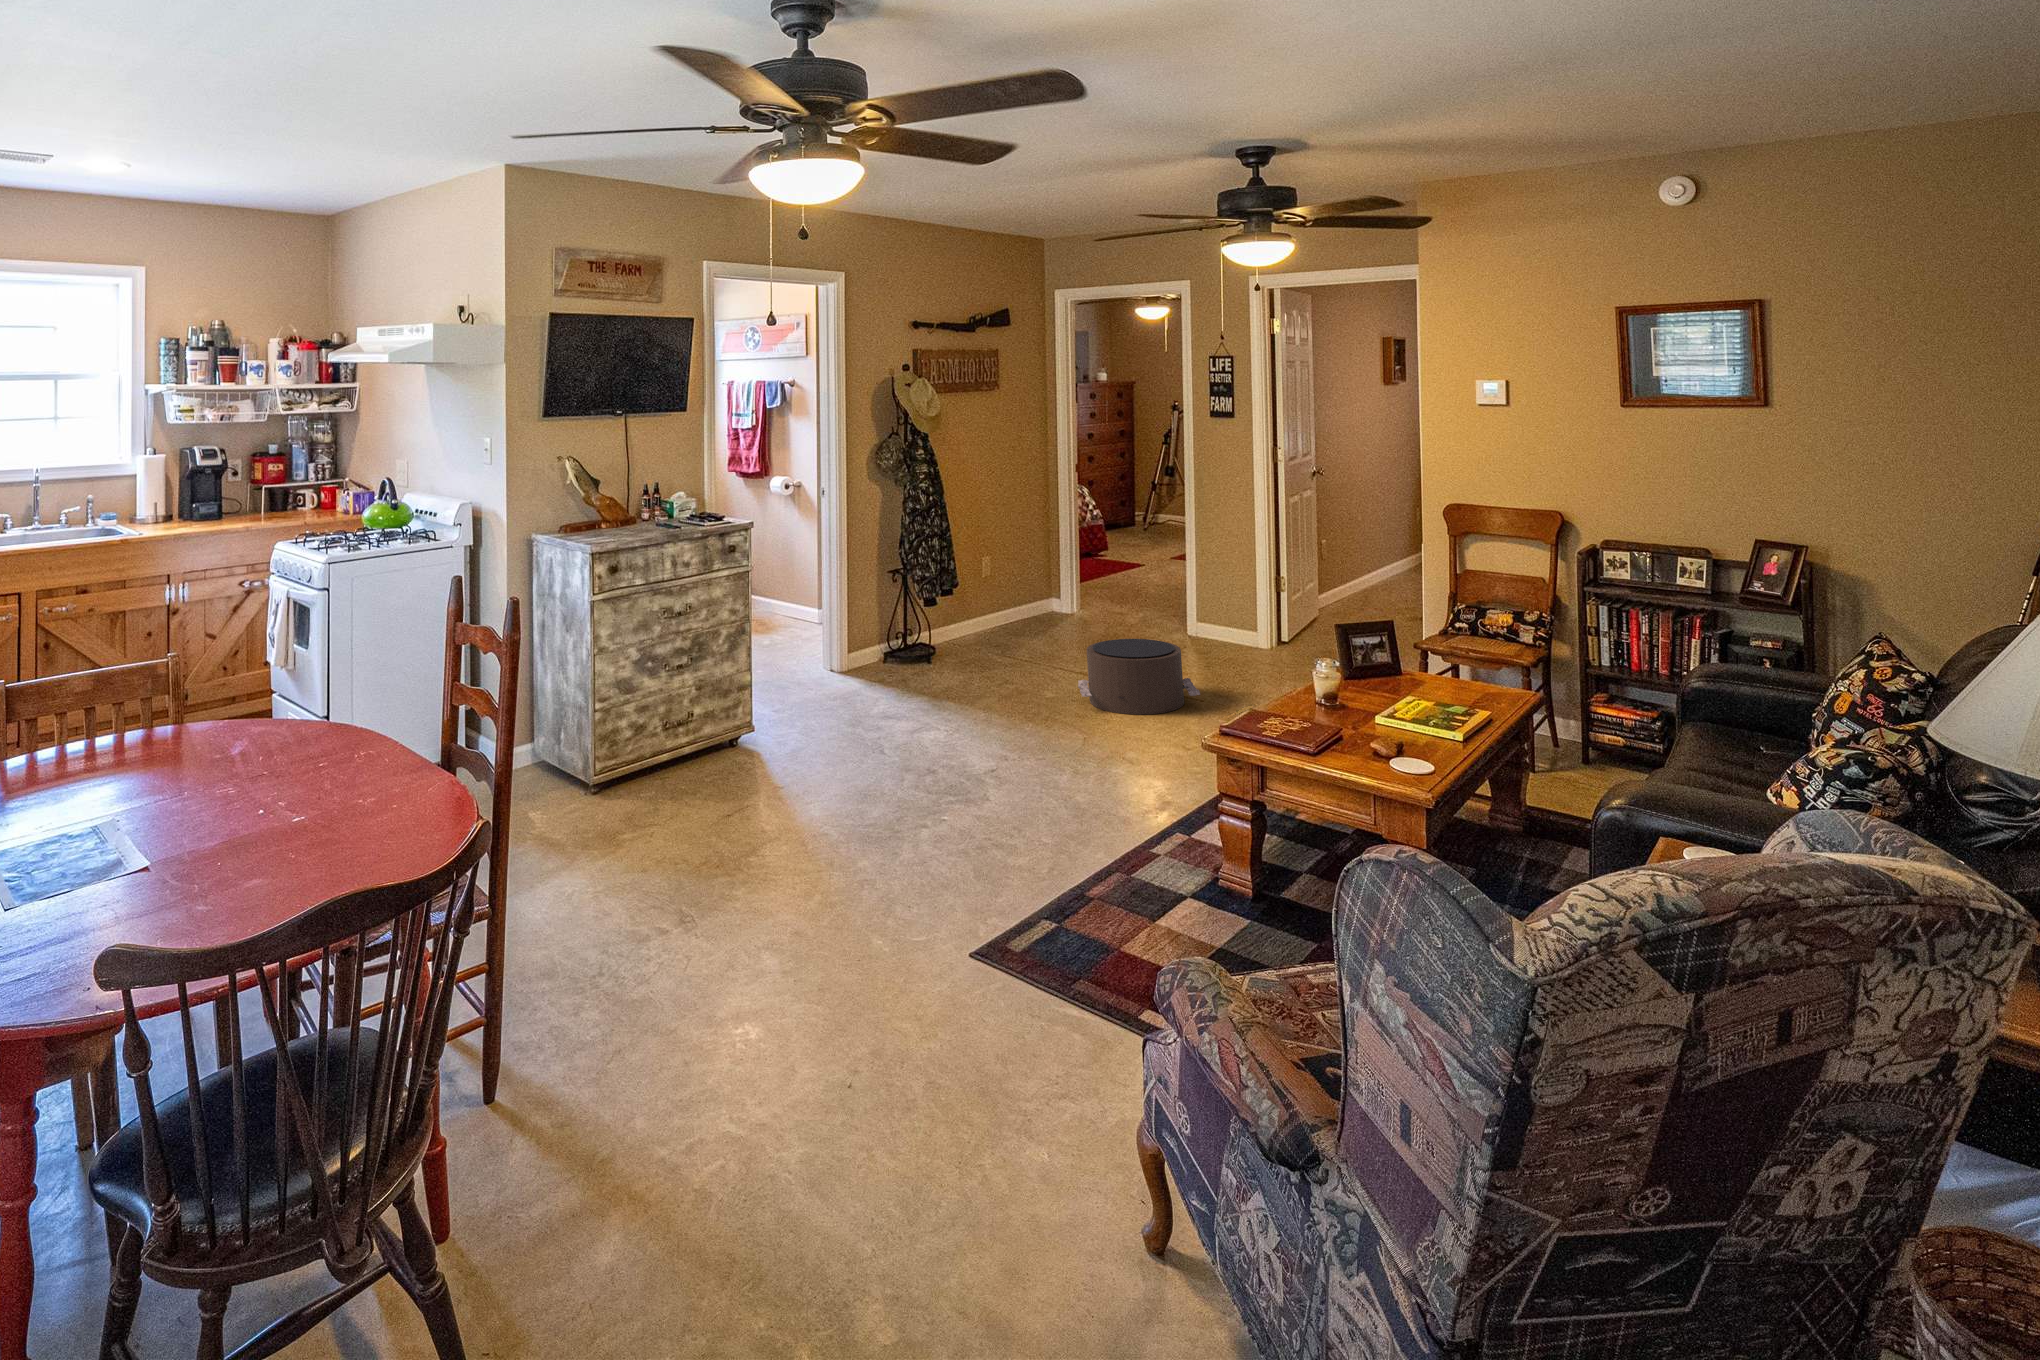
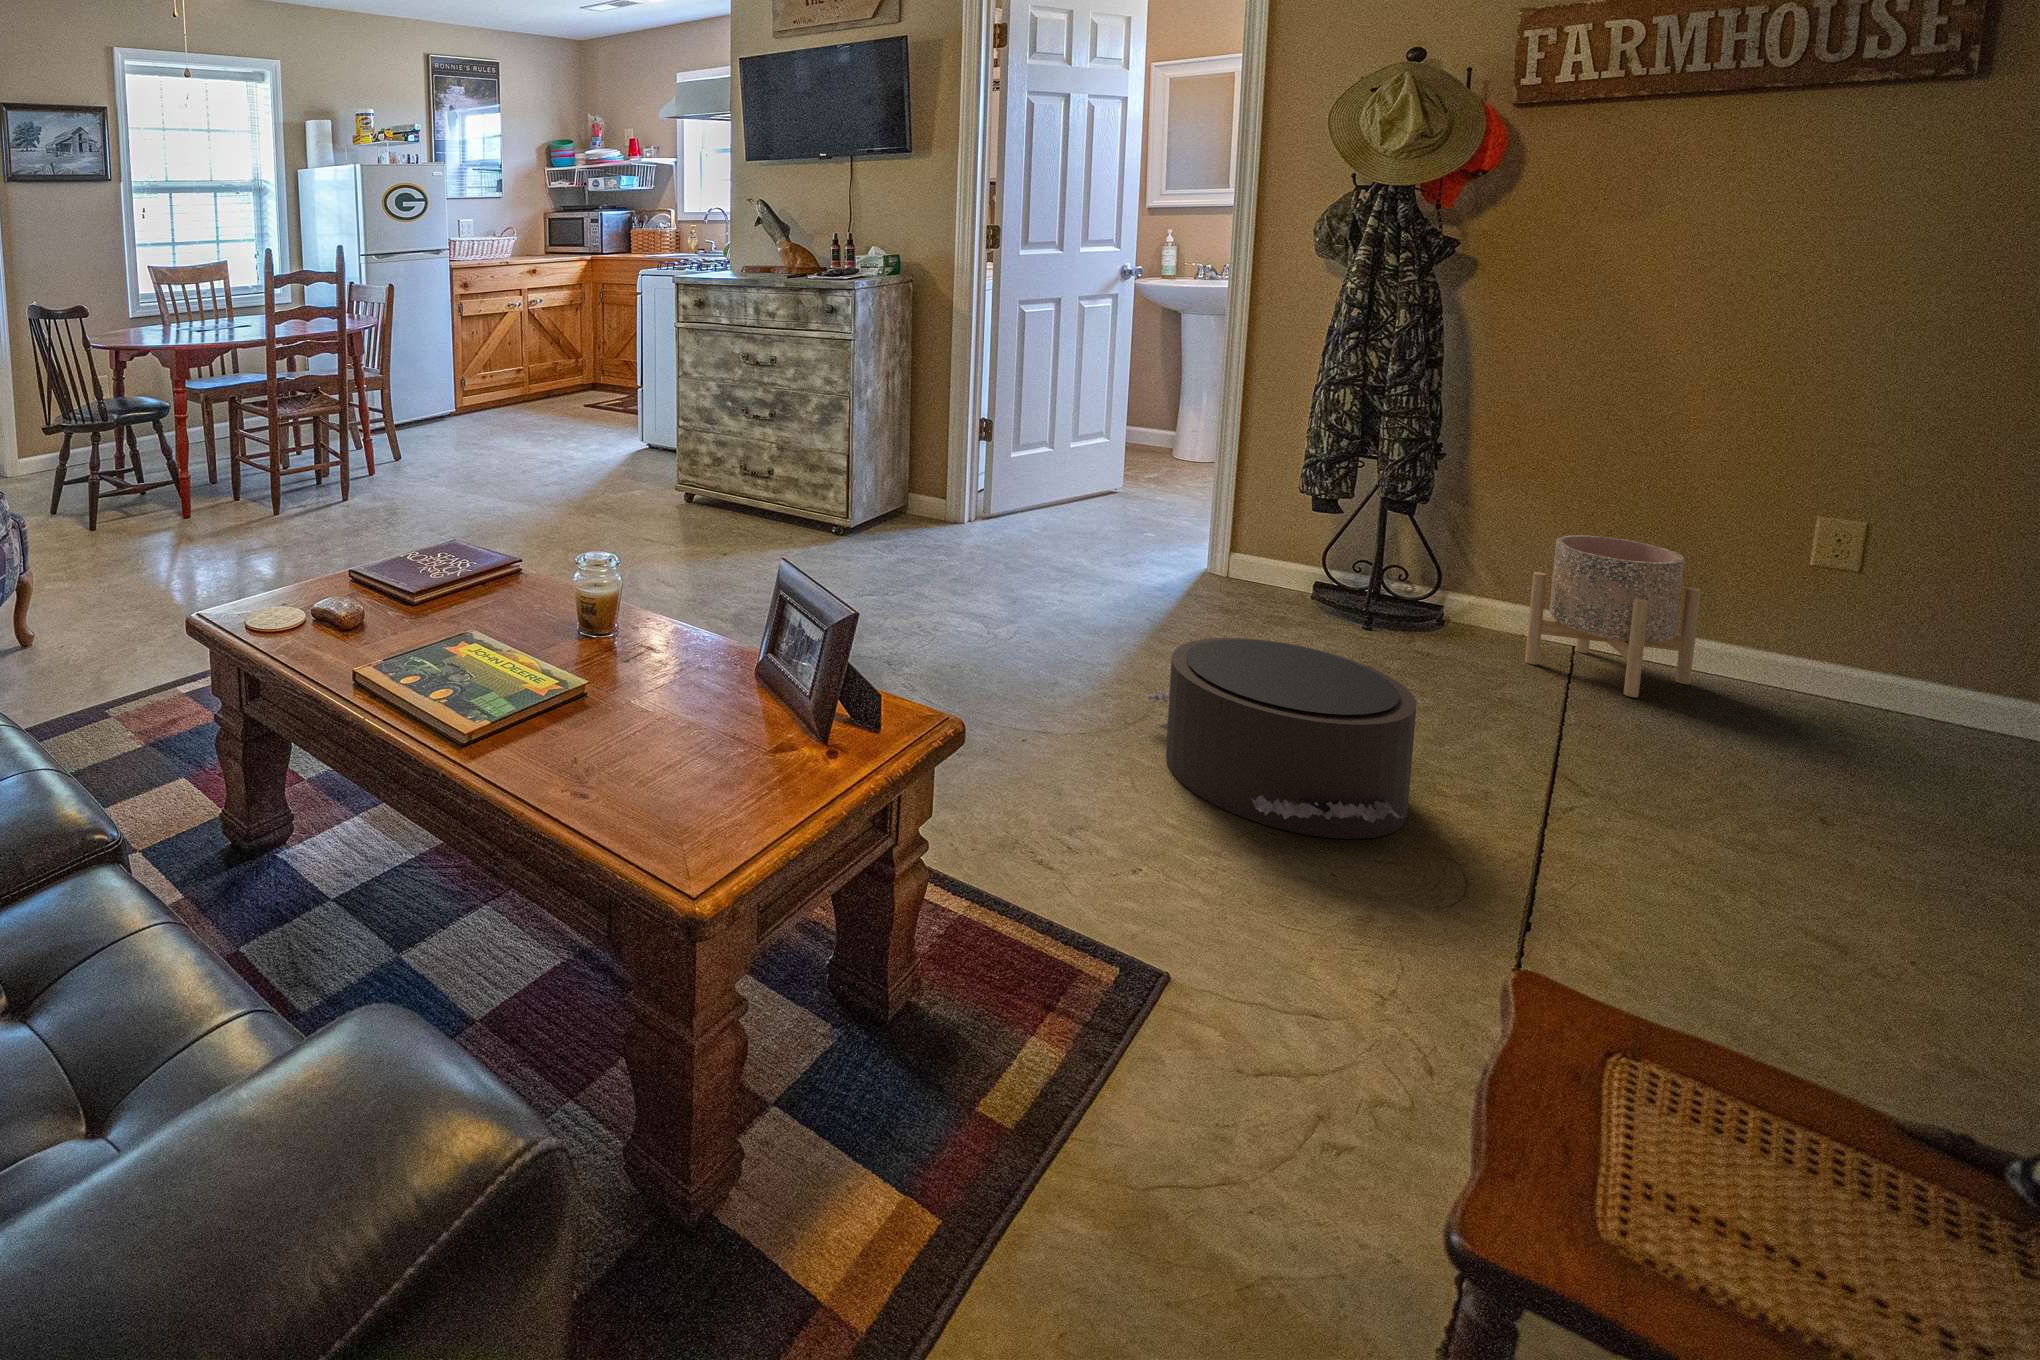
planter: none [969,585,1024,654] -> present [1525,535,1701,697]

